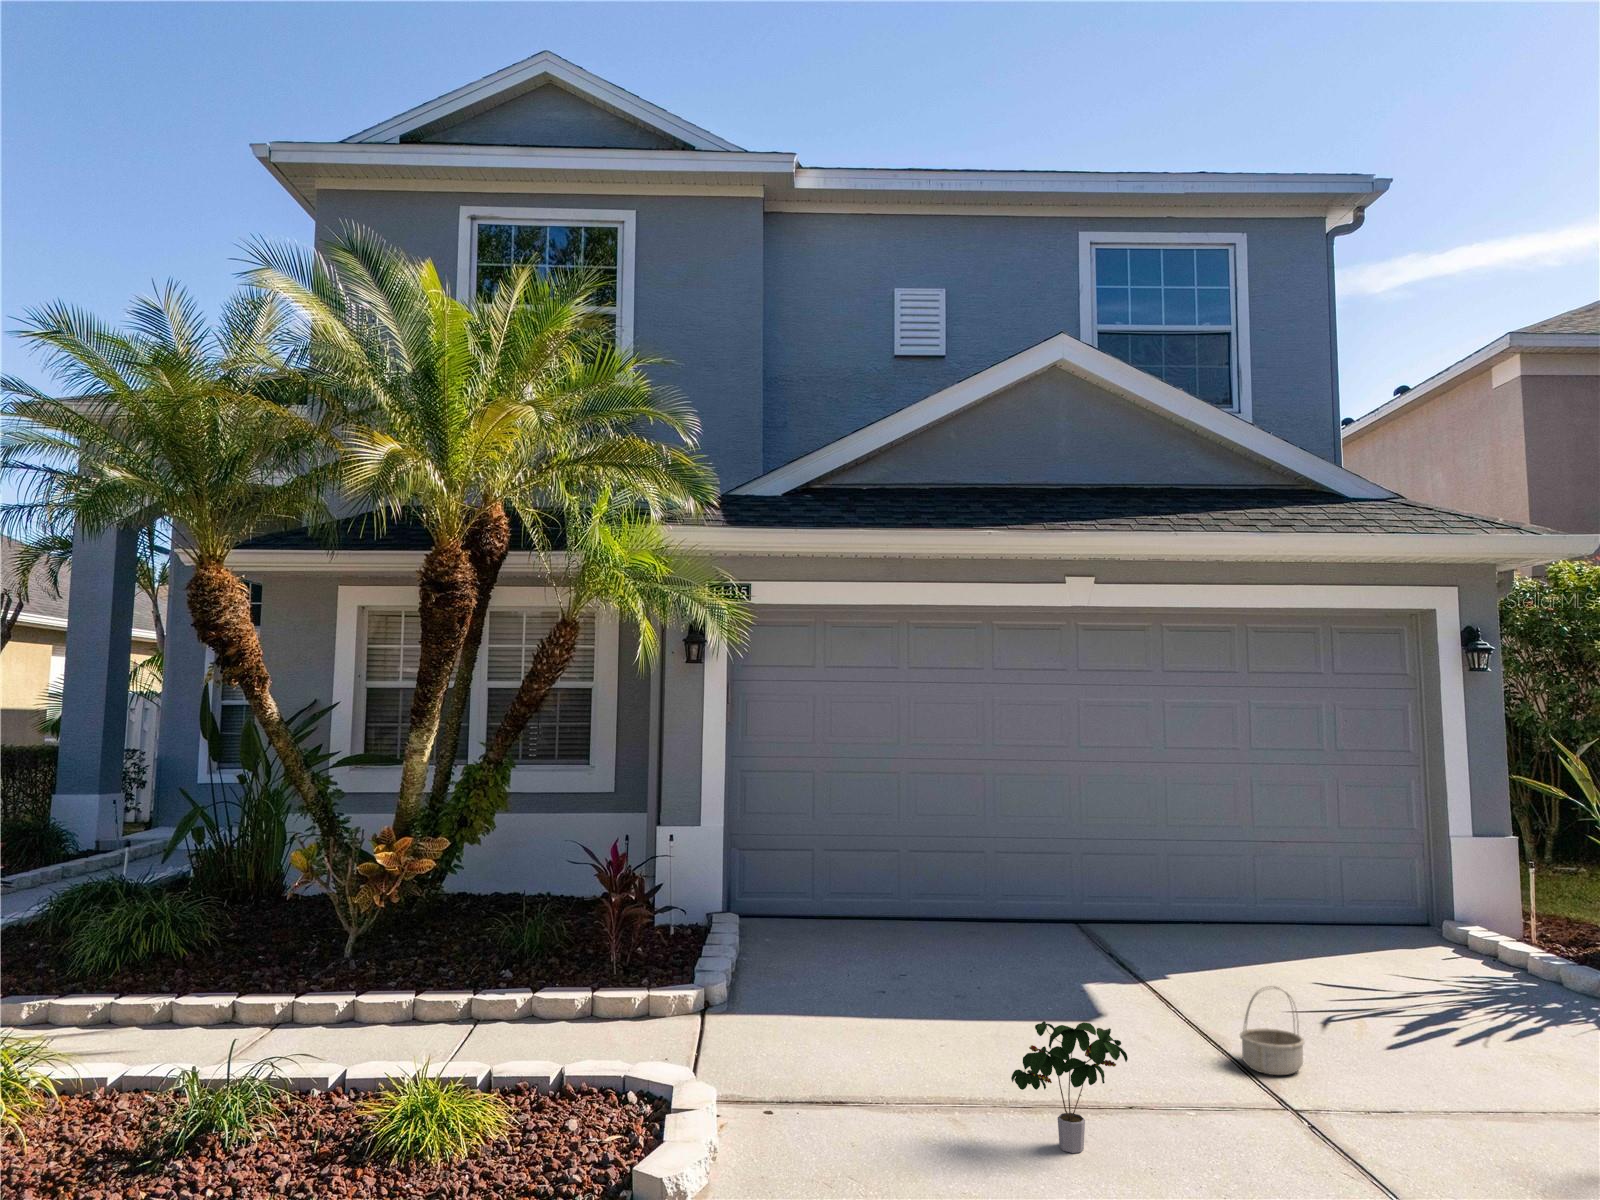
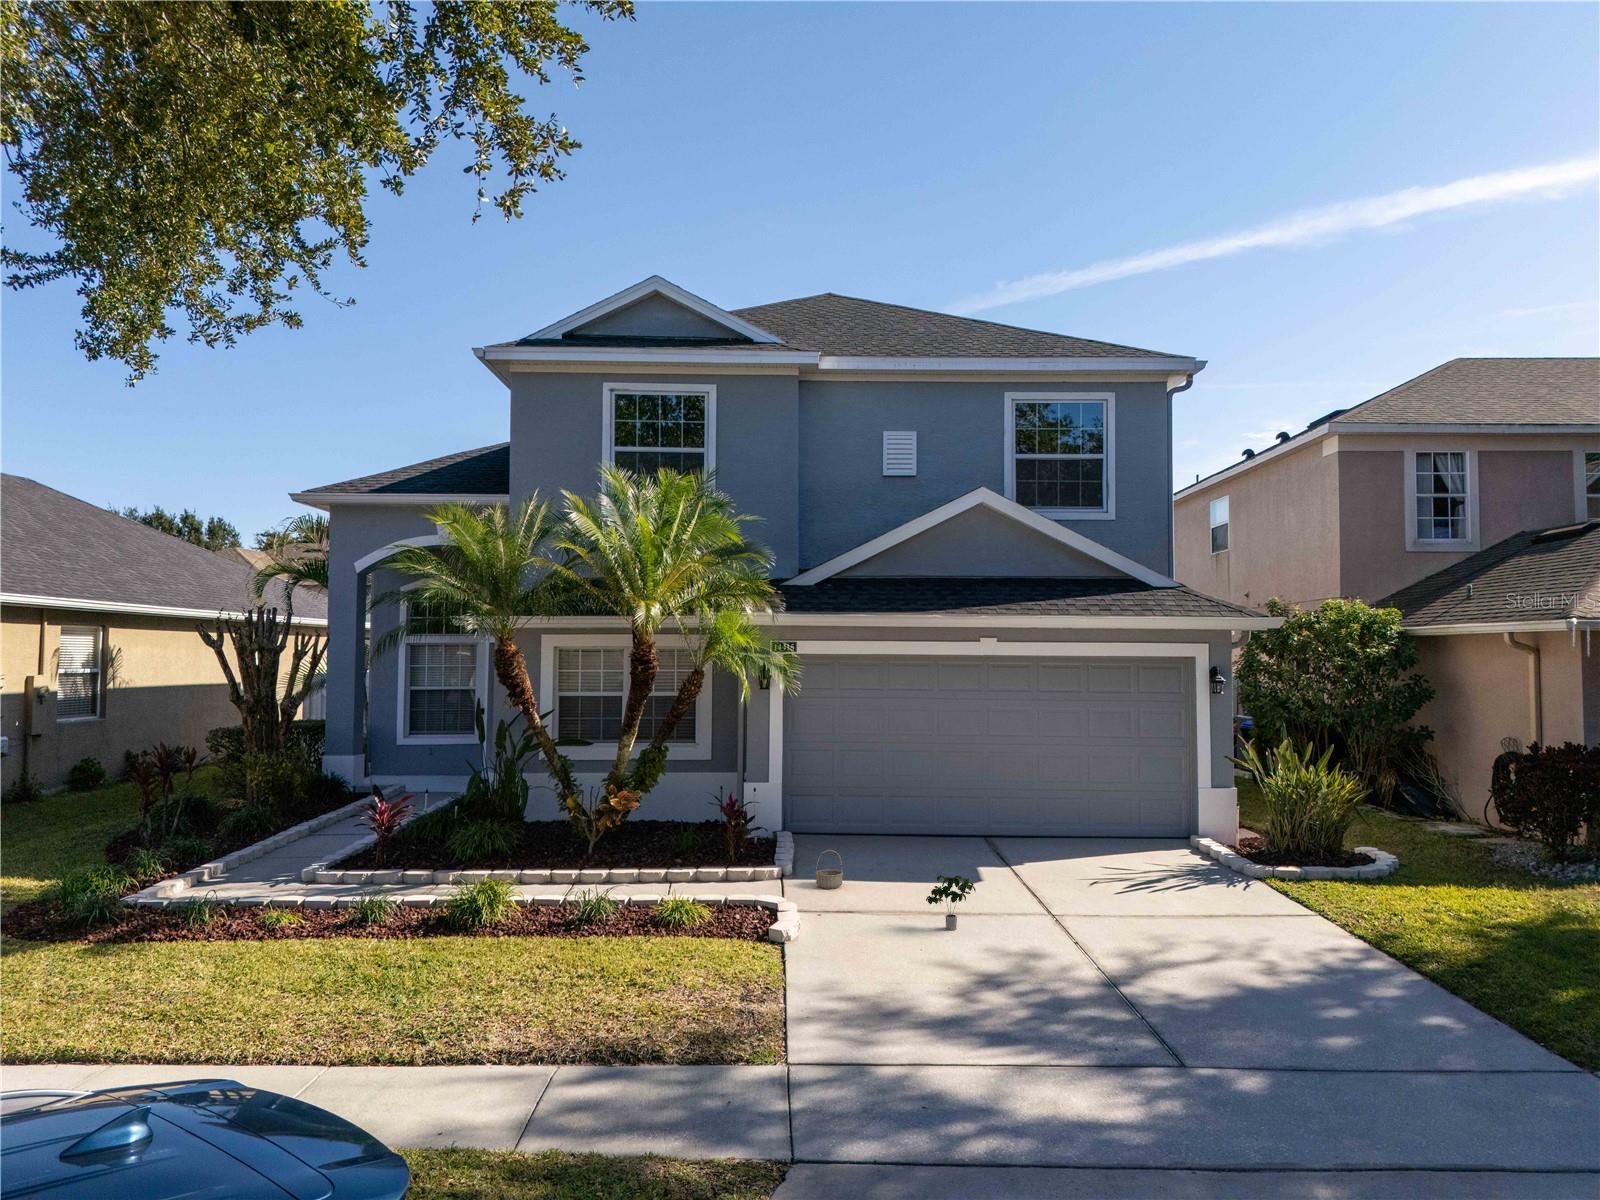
basket: present [1240,987,1304,1075] -> present [815,850,843,889]

